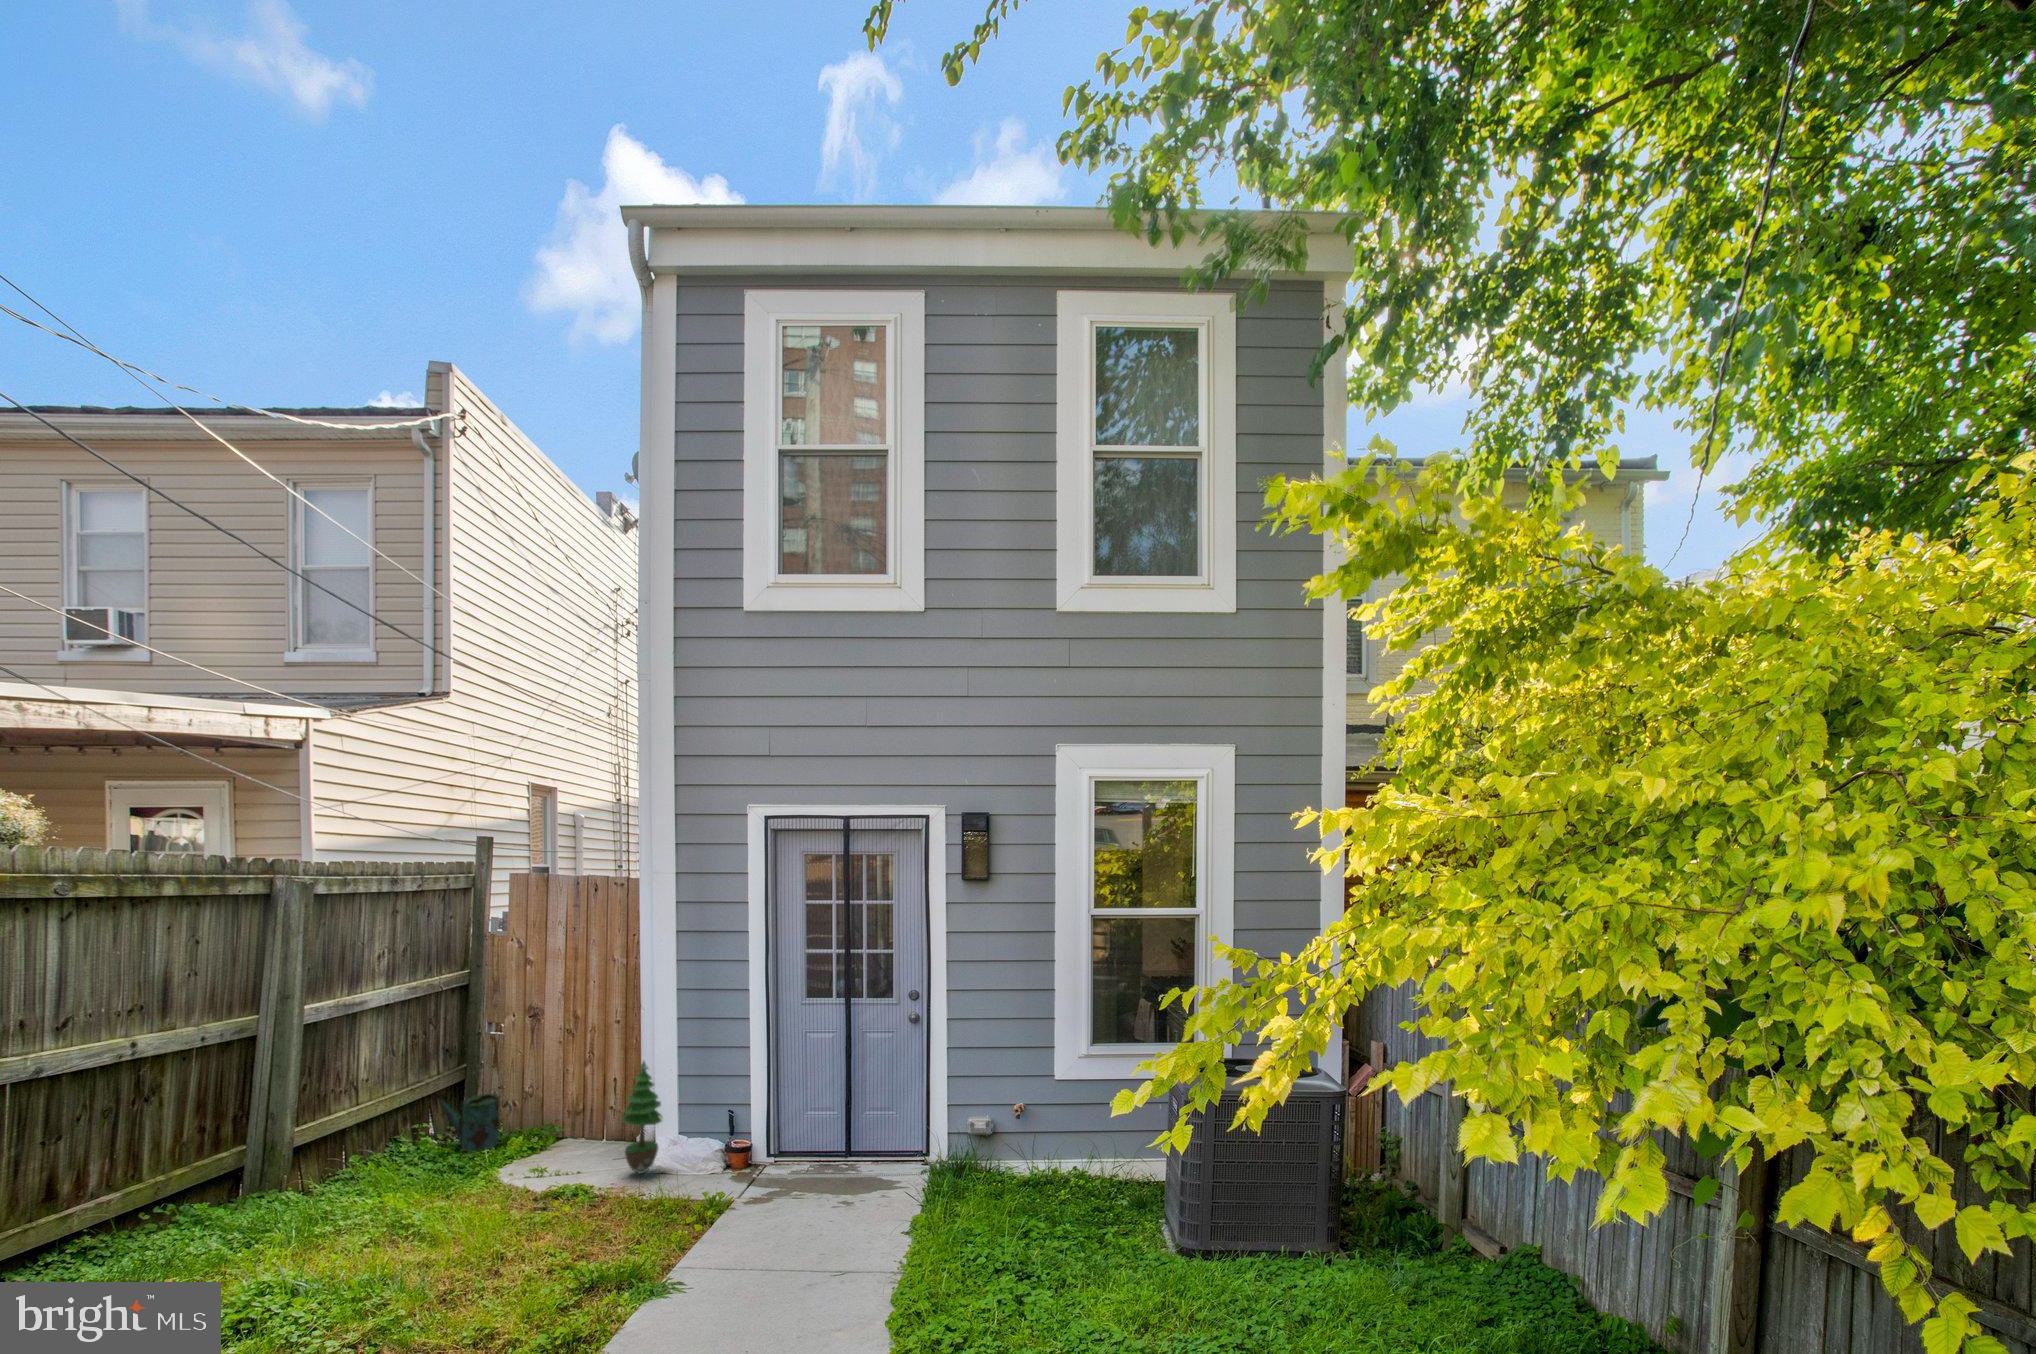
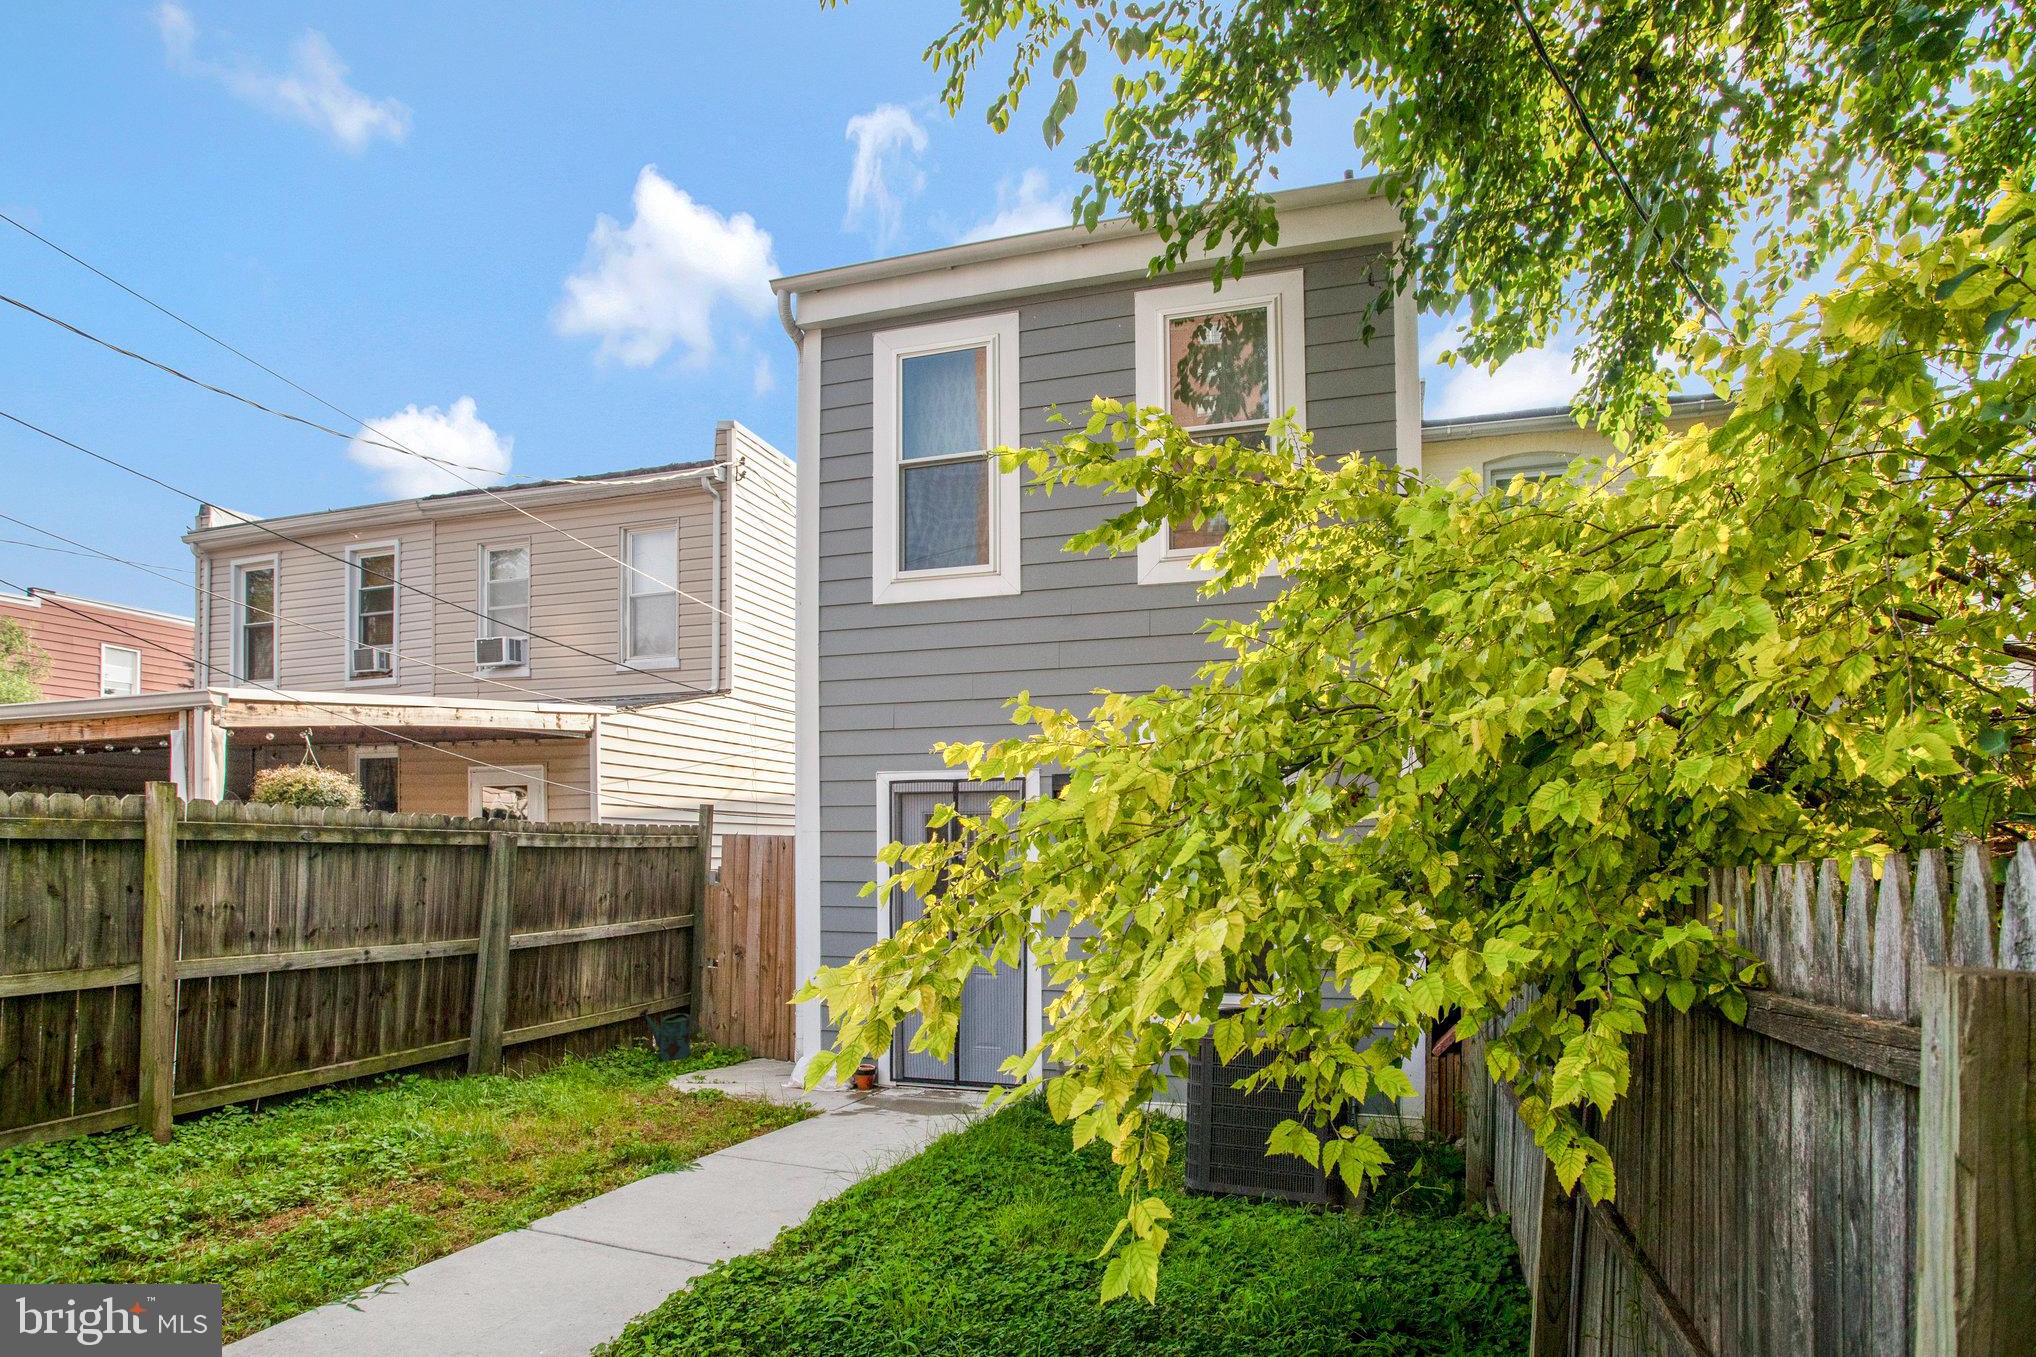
potted tree: present [622,1062,662,1173] -> none [767,990,802,1090]

